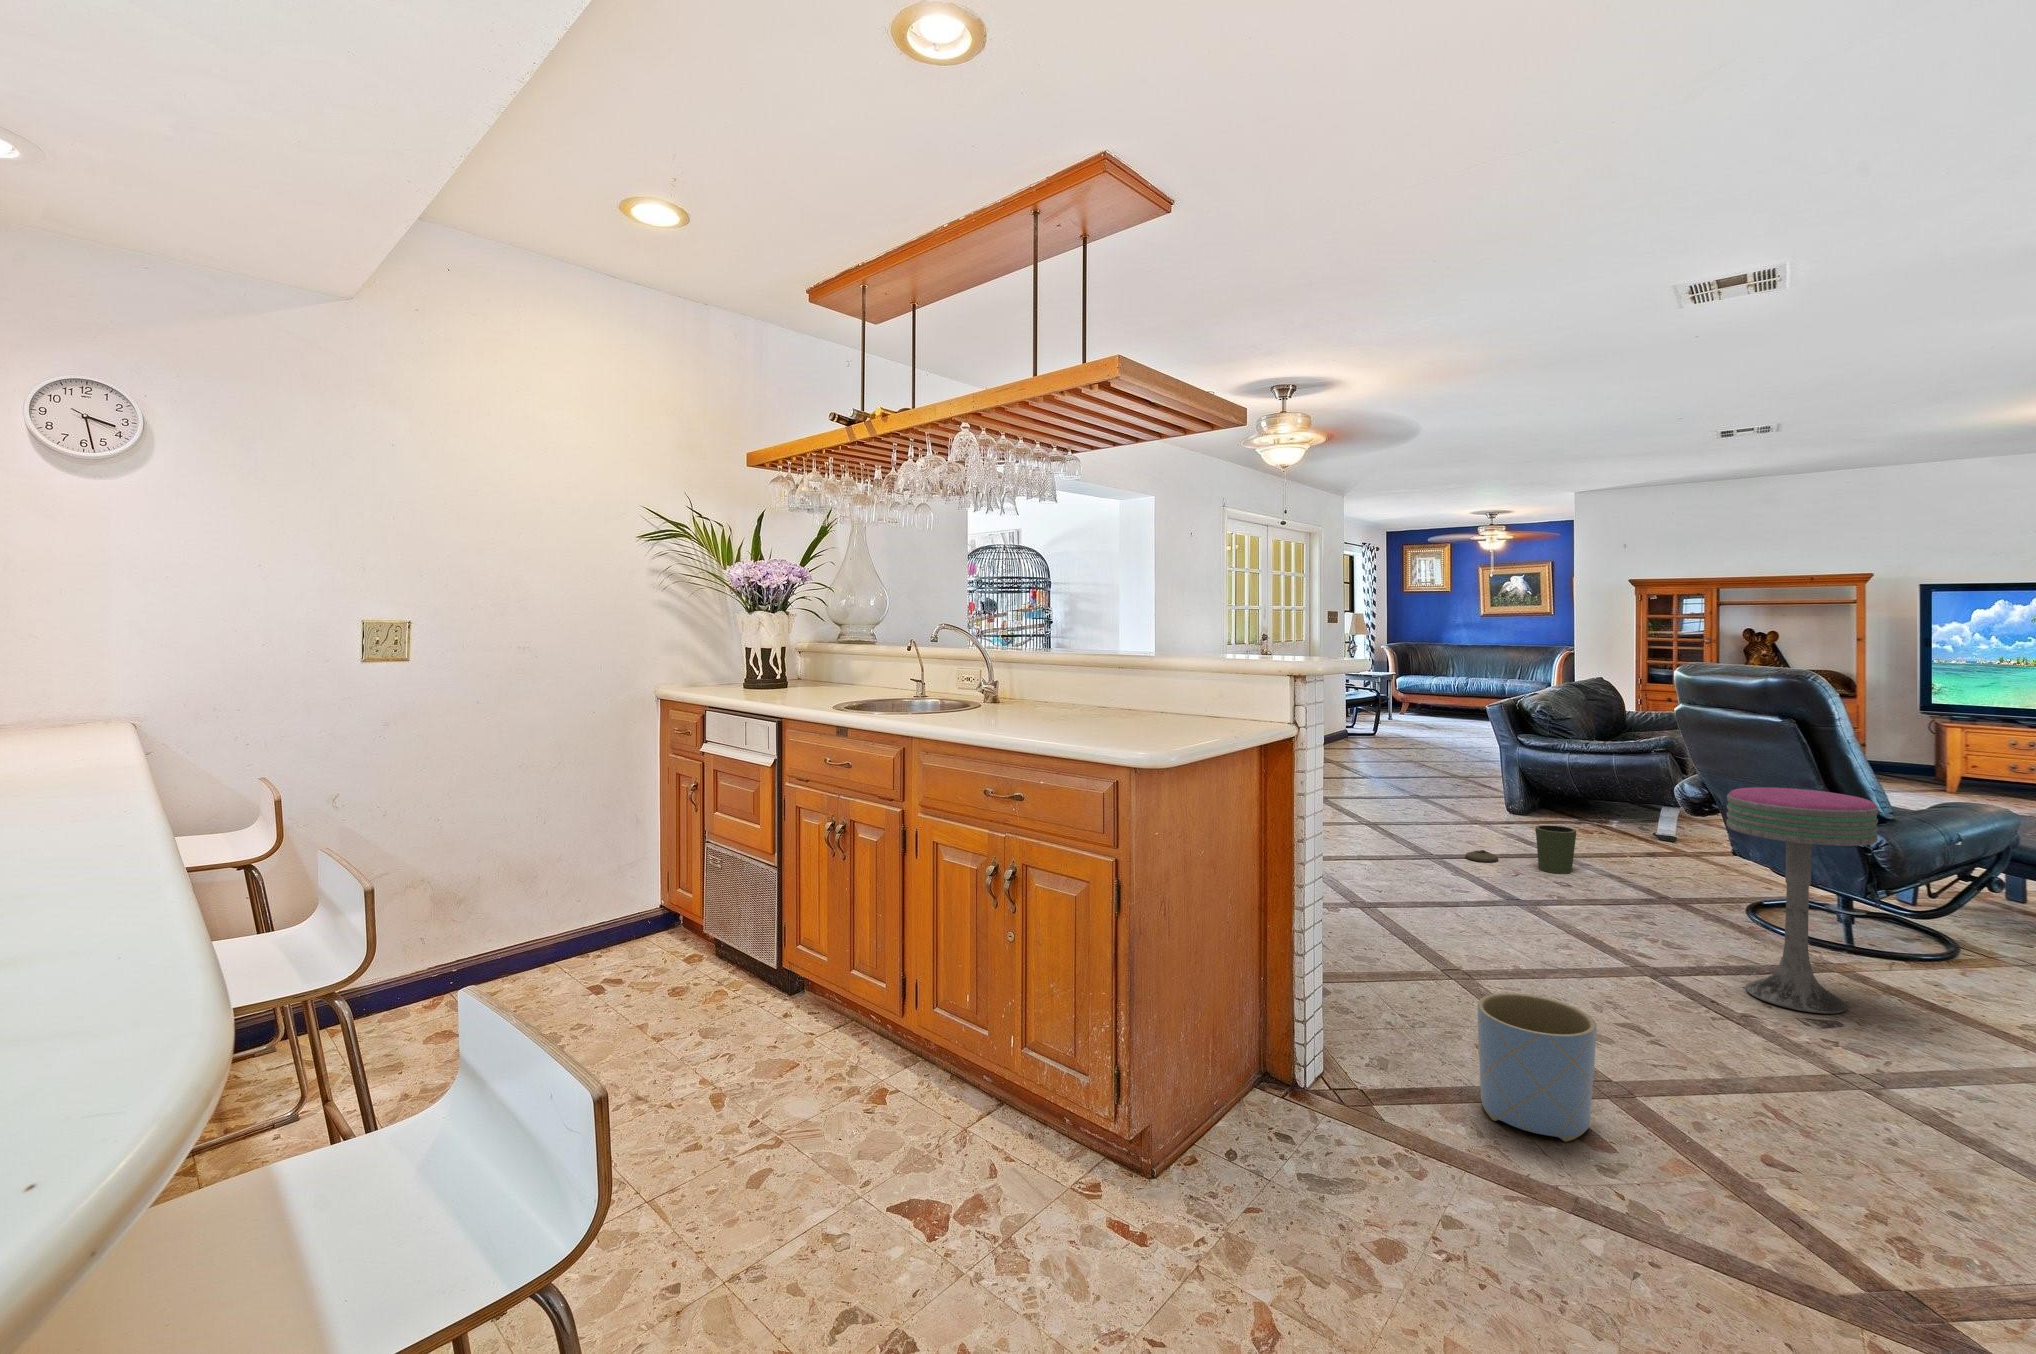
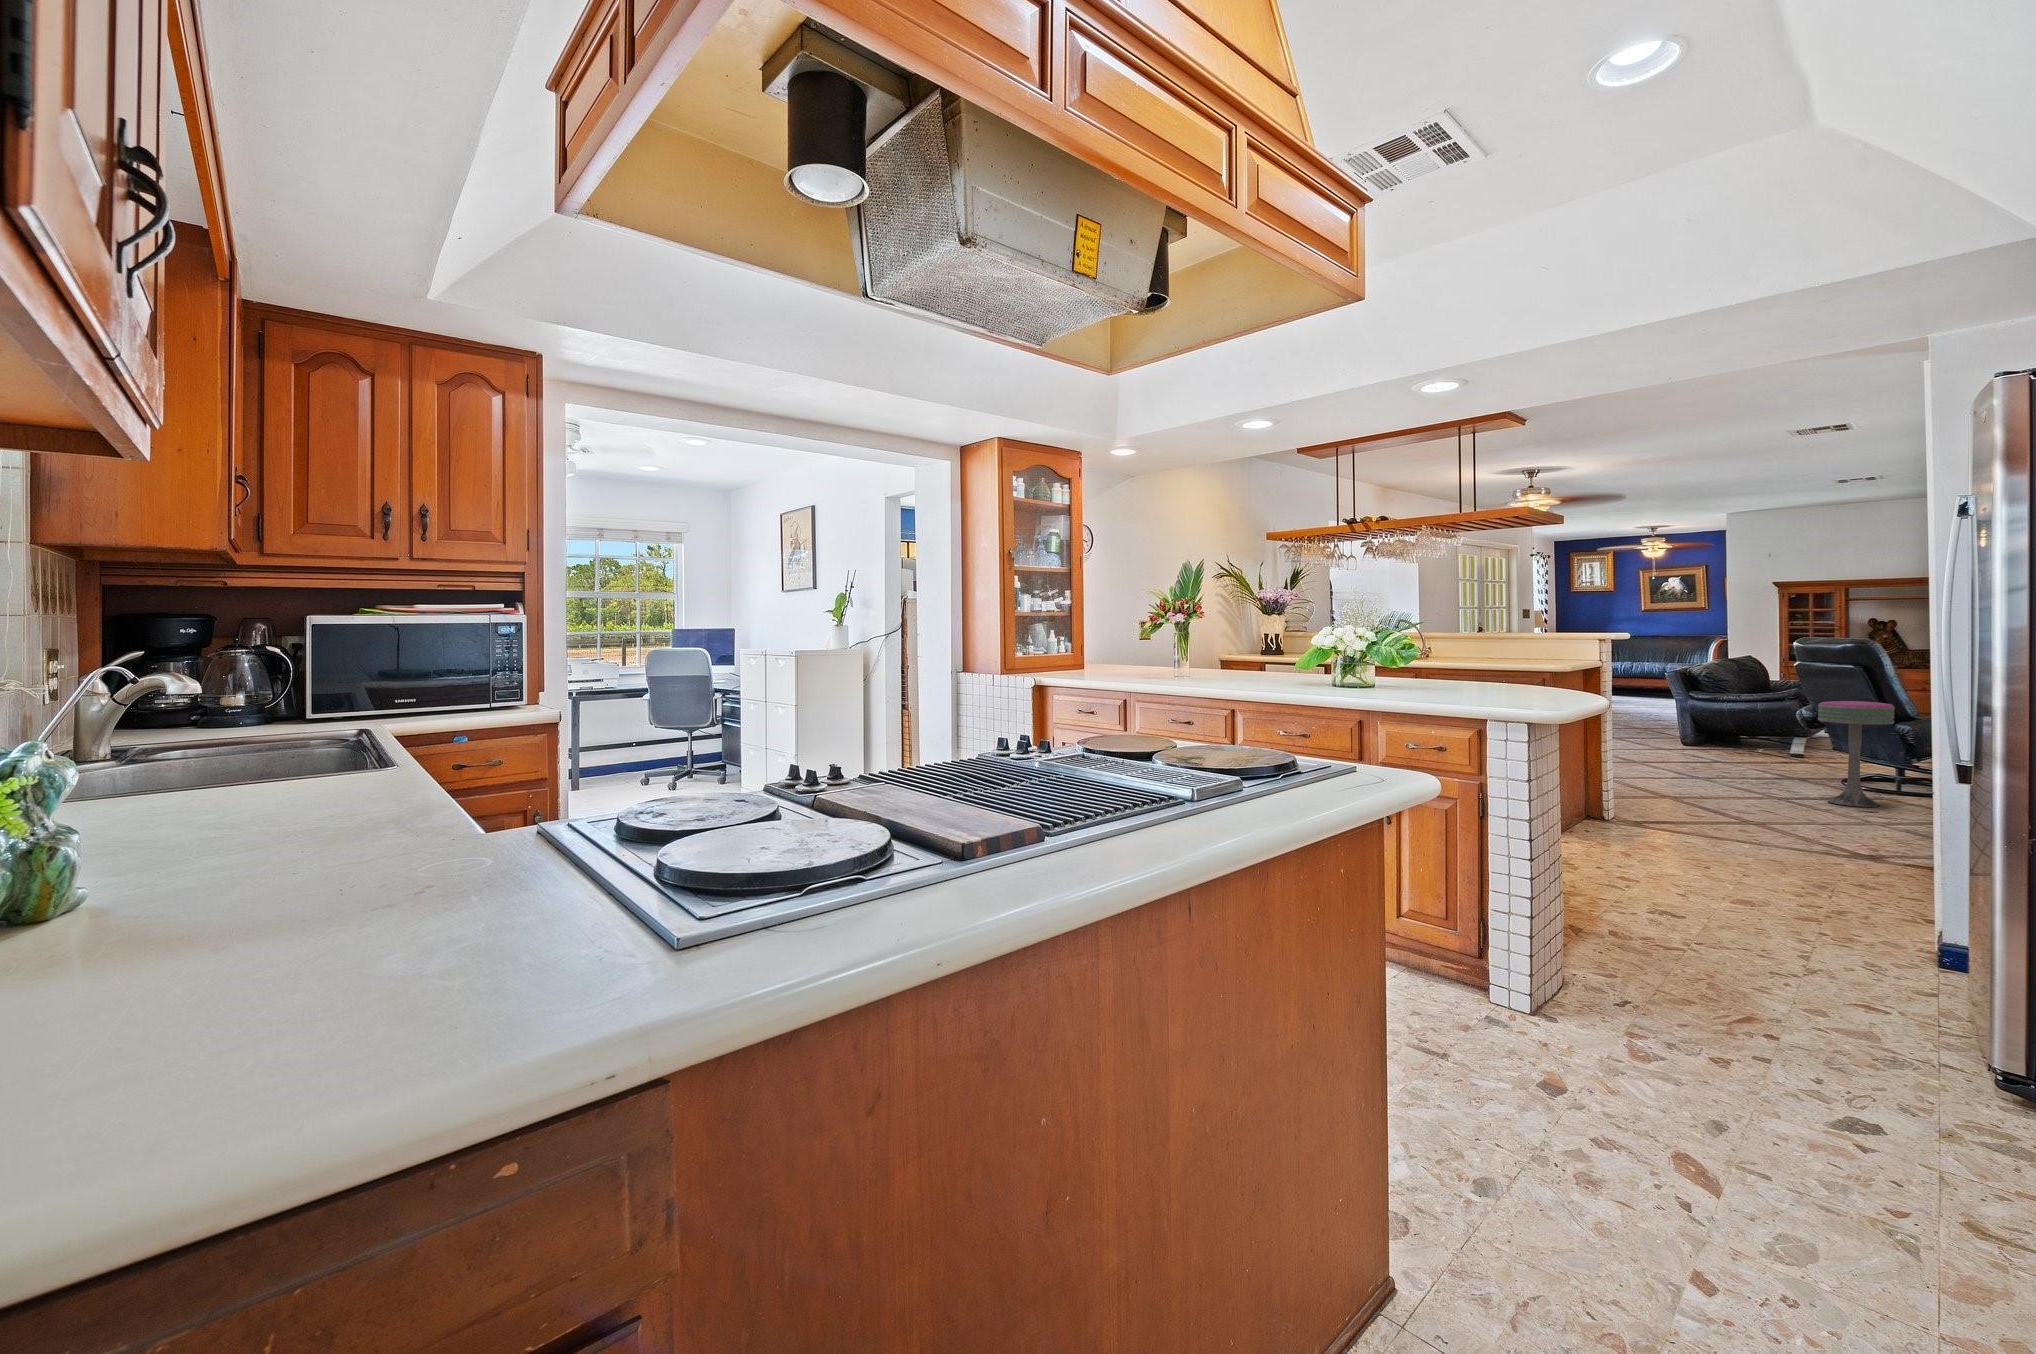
trash can: present [1465,825,1576,874] -> none [1659,741,1733,769]
planter: present [1477,993,1597,1142] -> none [1693,780,1748,831]

